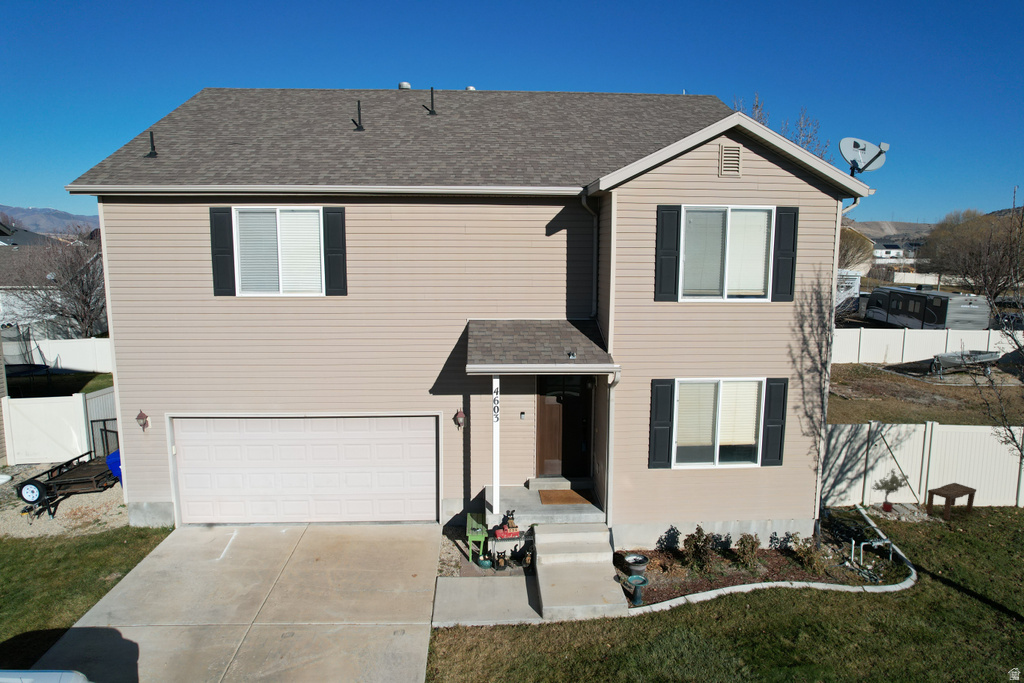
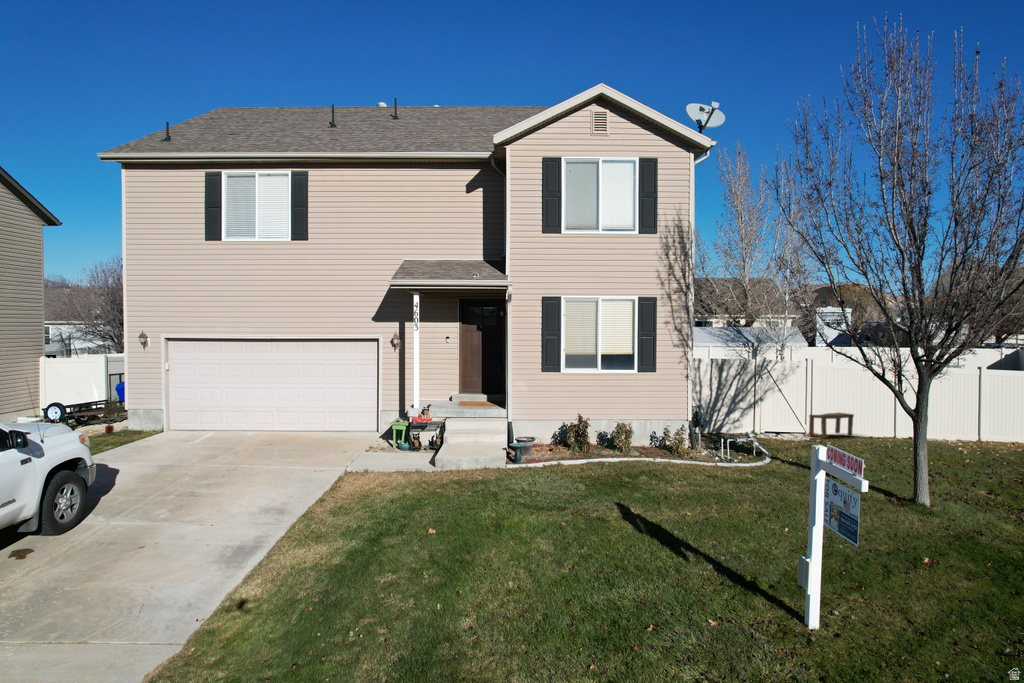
potted tree: present [872,469,909,512] -> present [103,396,124,433]

